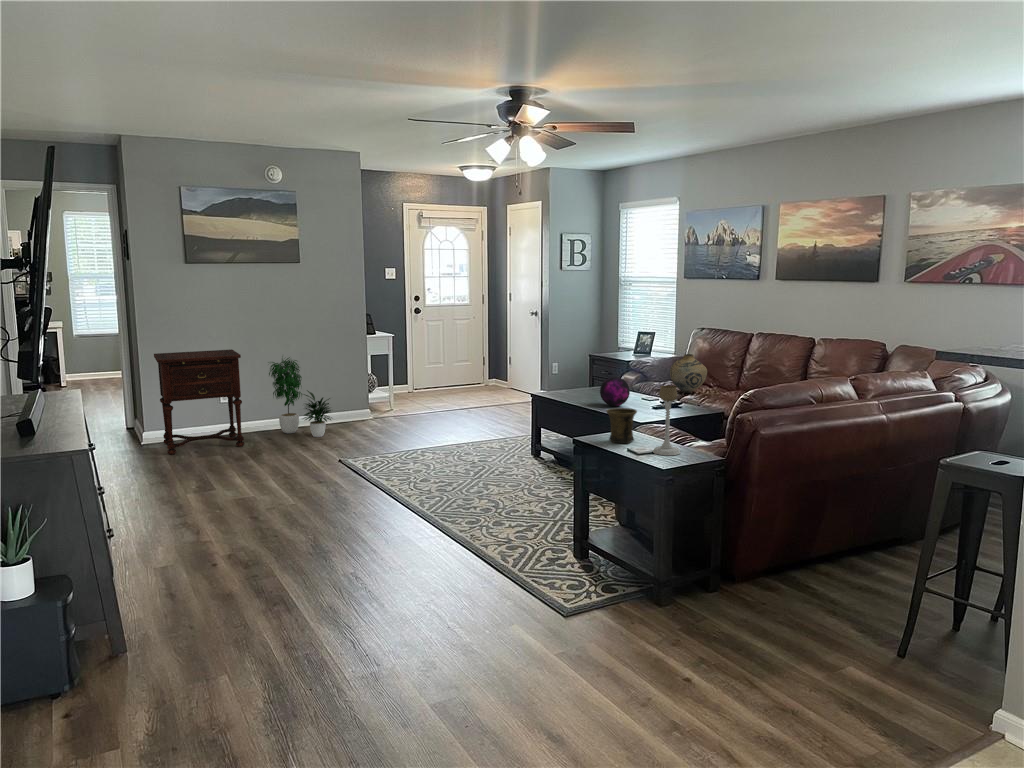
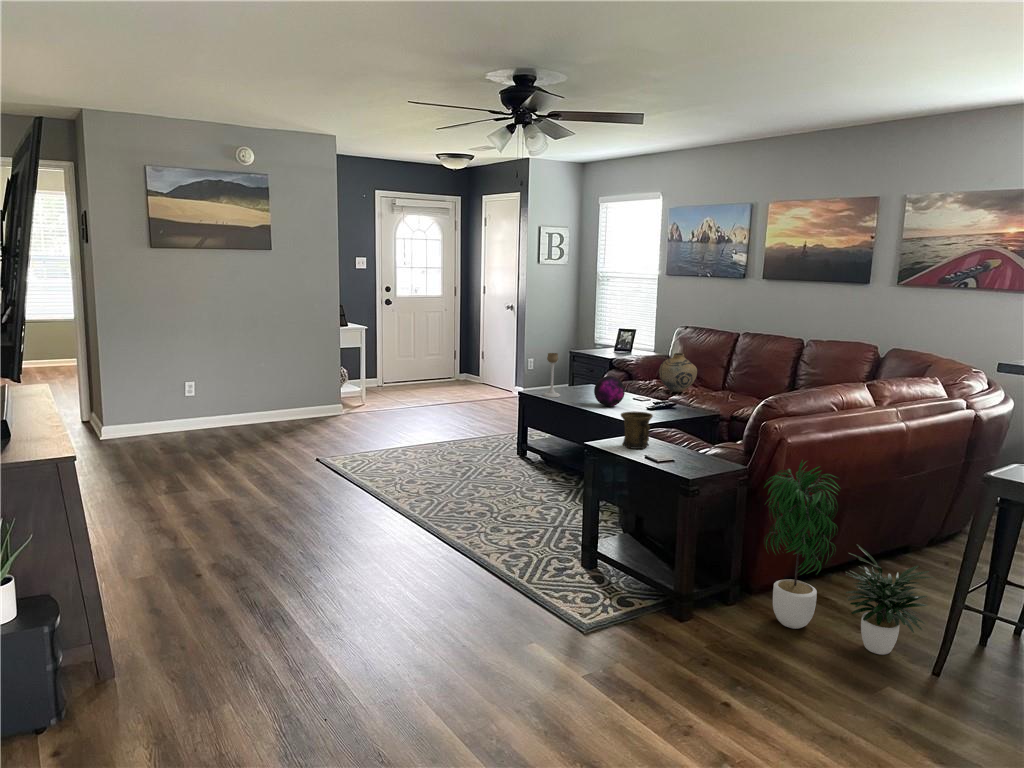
side table: present [154,349,244,455] -> none [113,340,211,452]
potted plant: present [269,357,332,437] -> present [764,460,933,655]
candle holder: present [653,385,680,455] -> present [543,353,560,397]

